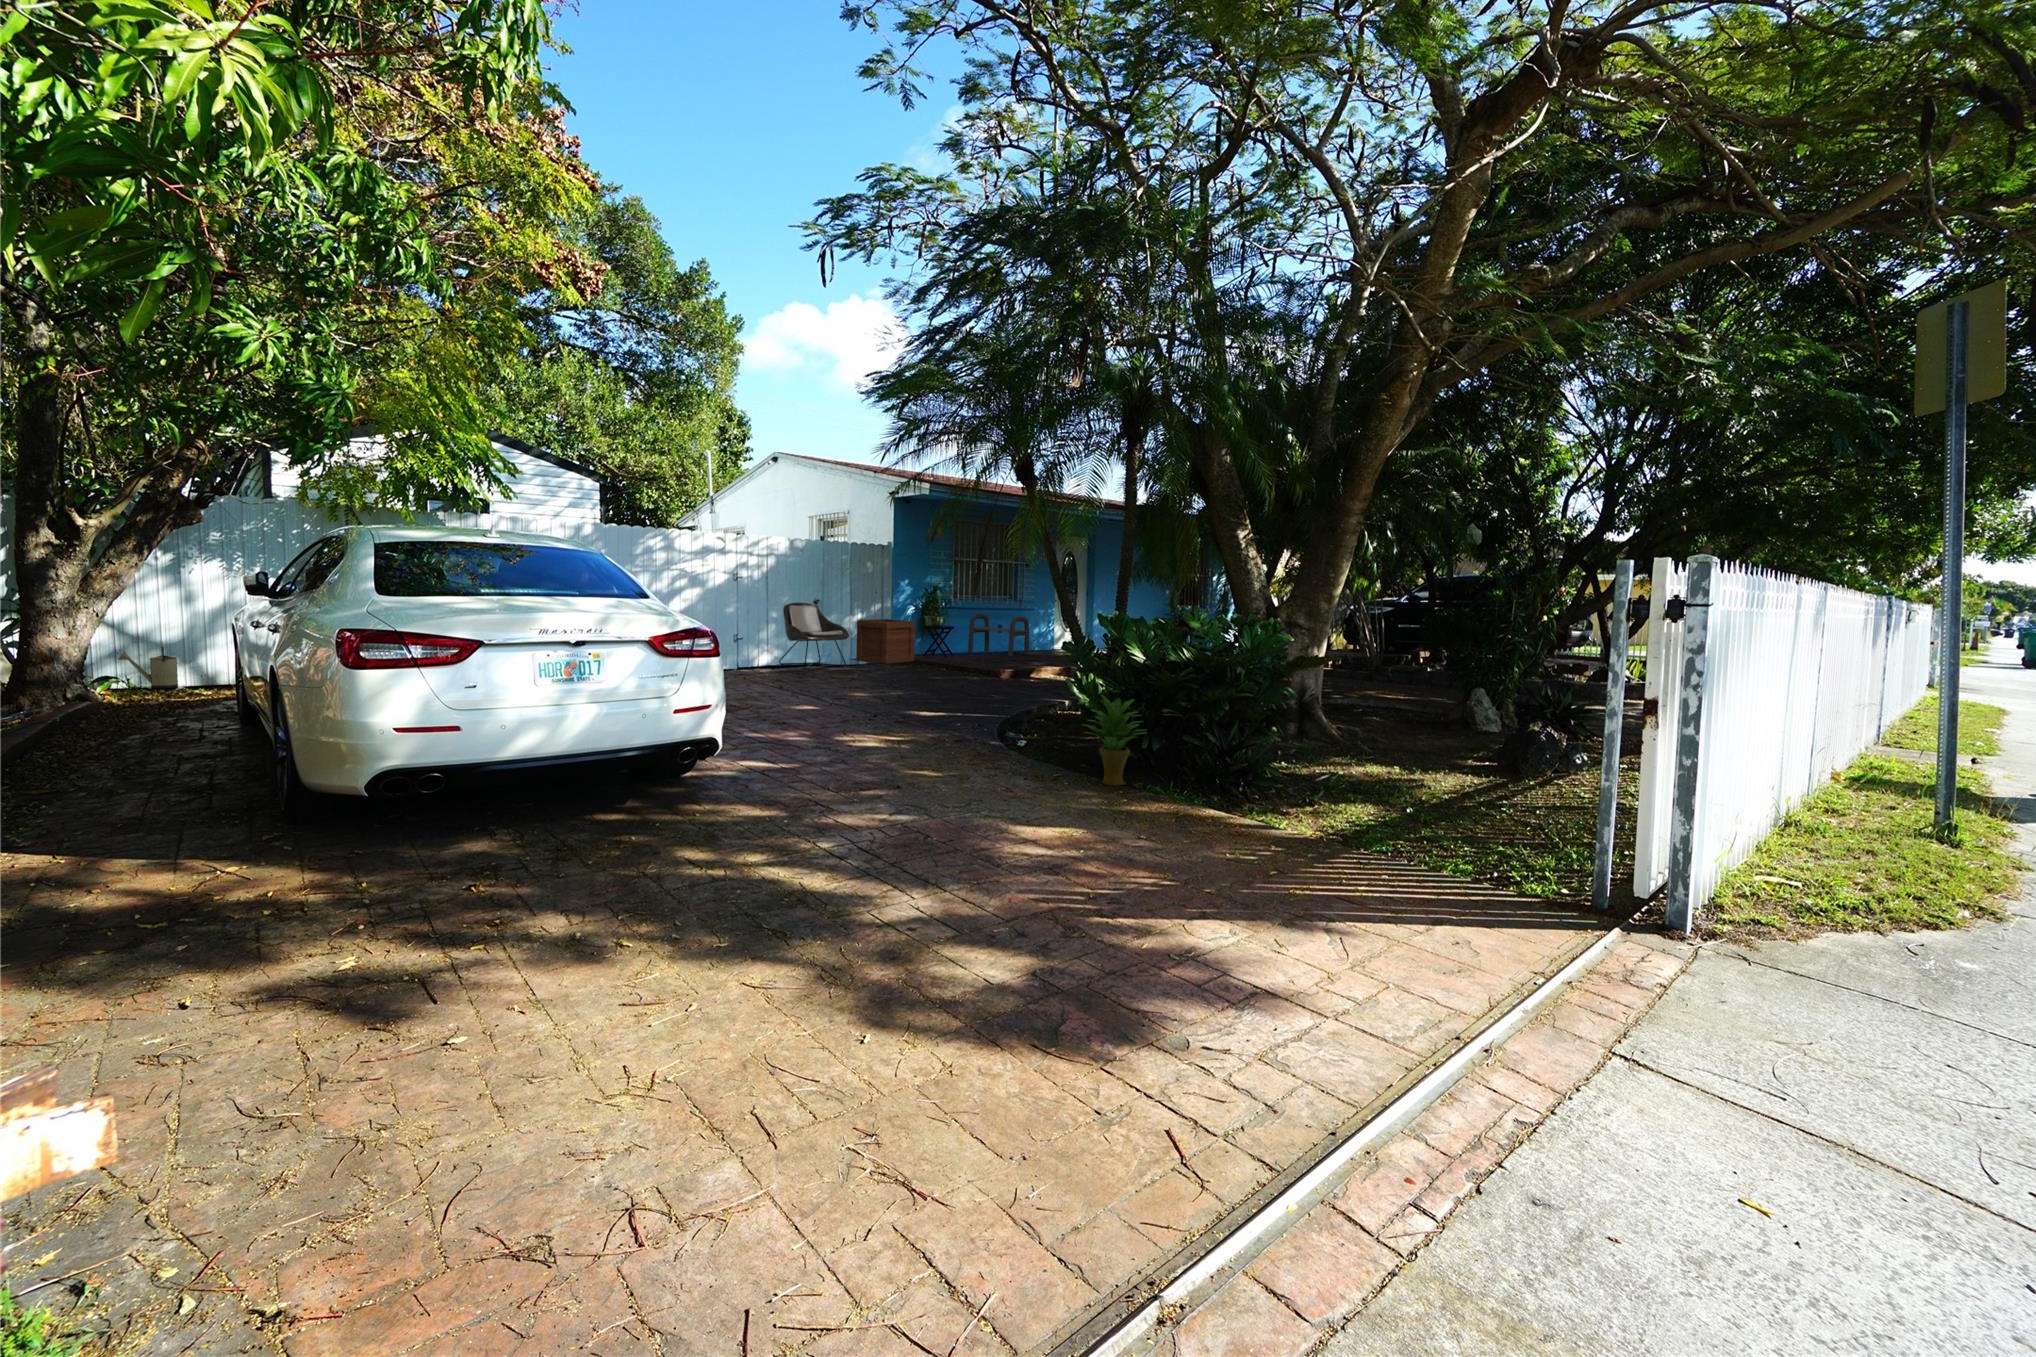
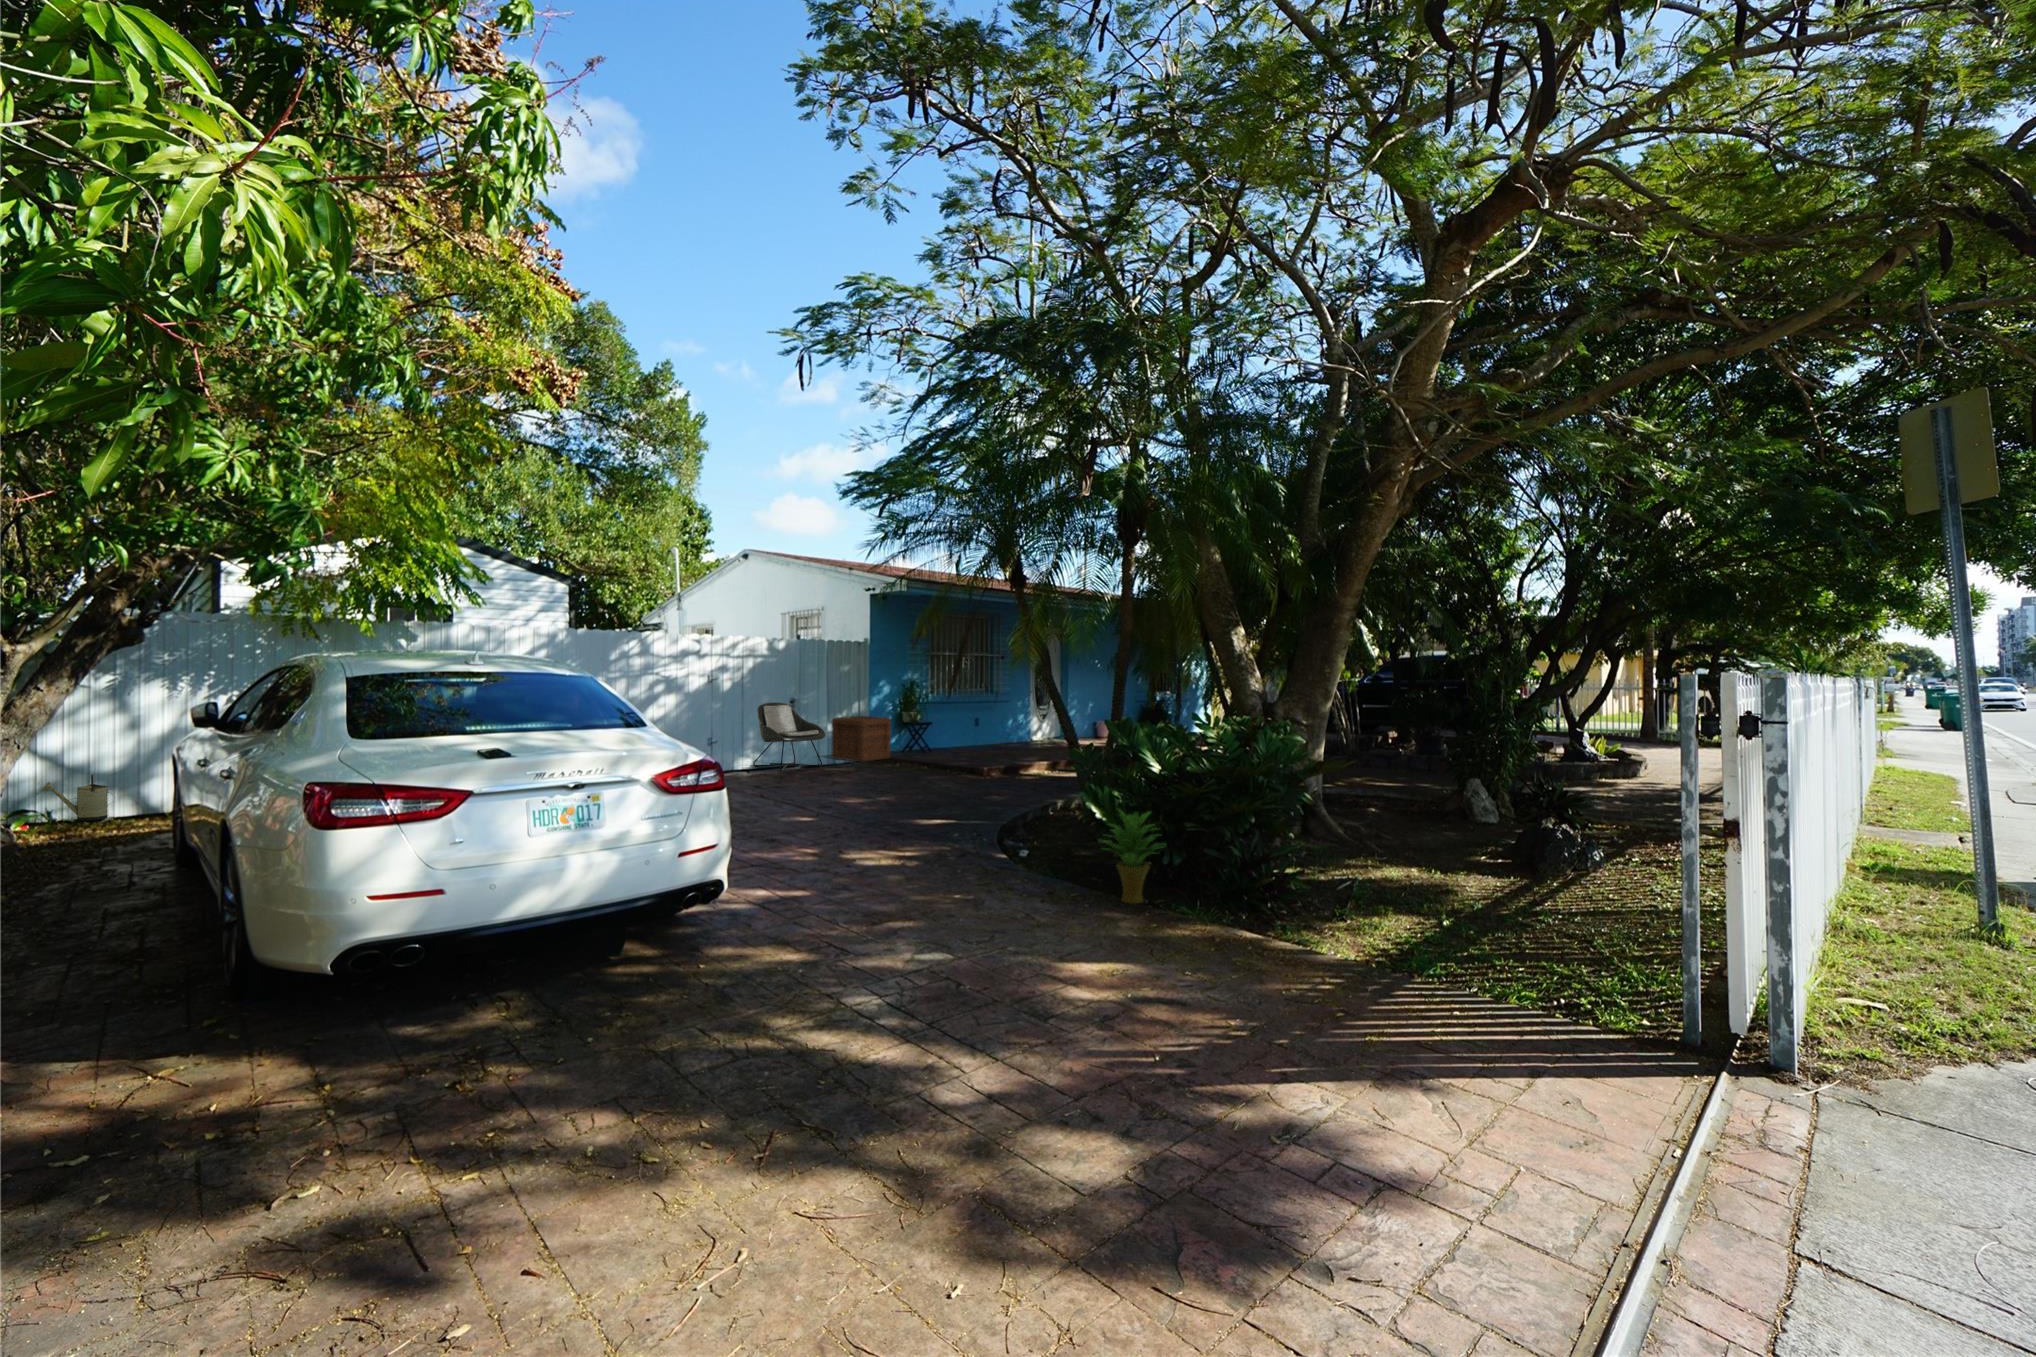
bench: present [968,614,1029,657] -> none [942,706,1003,749]

